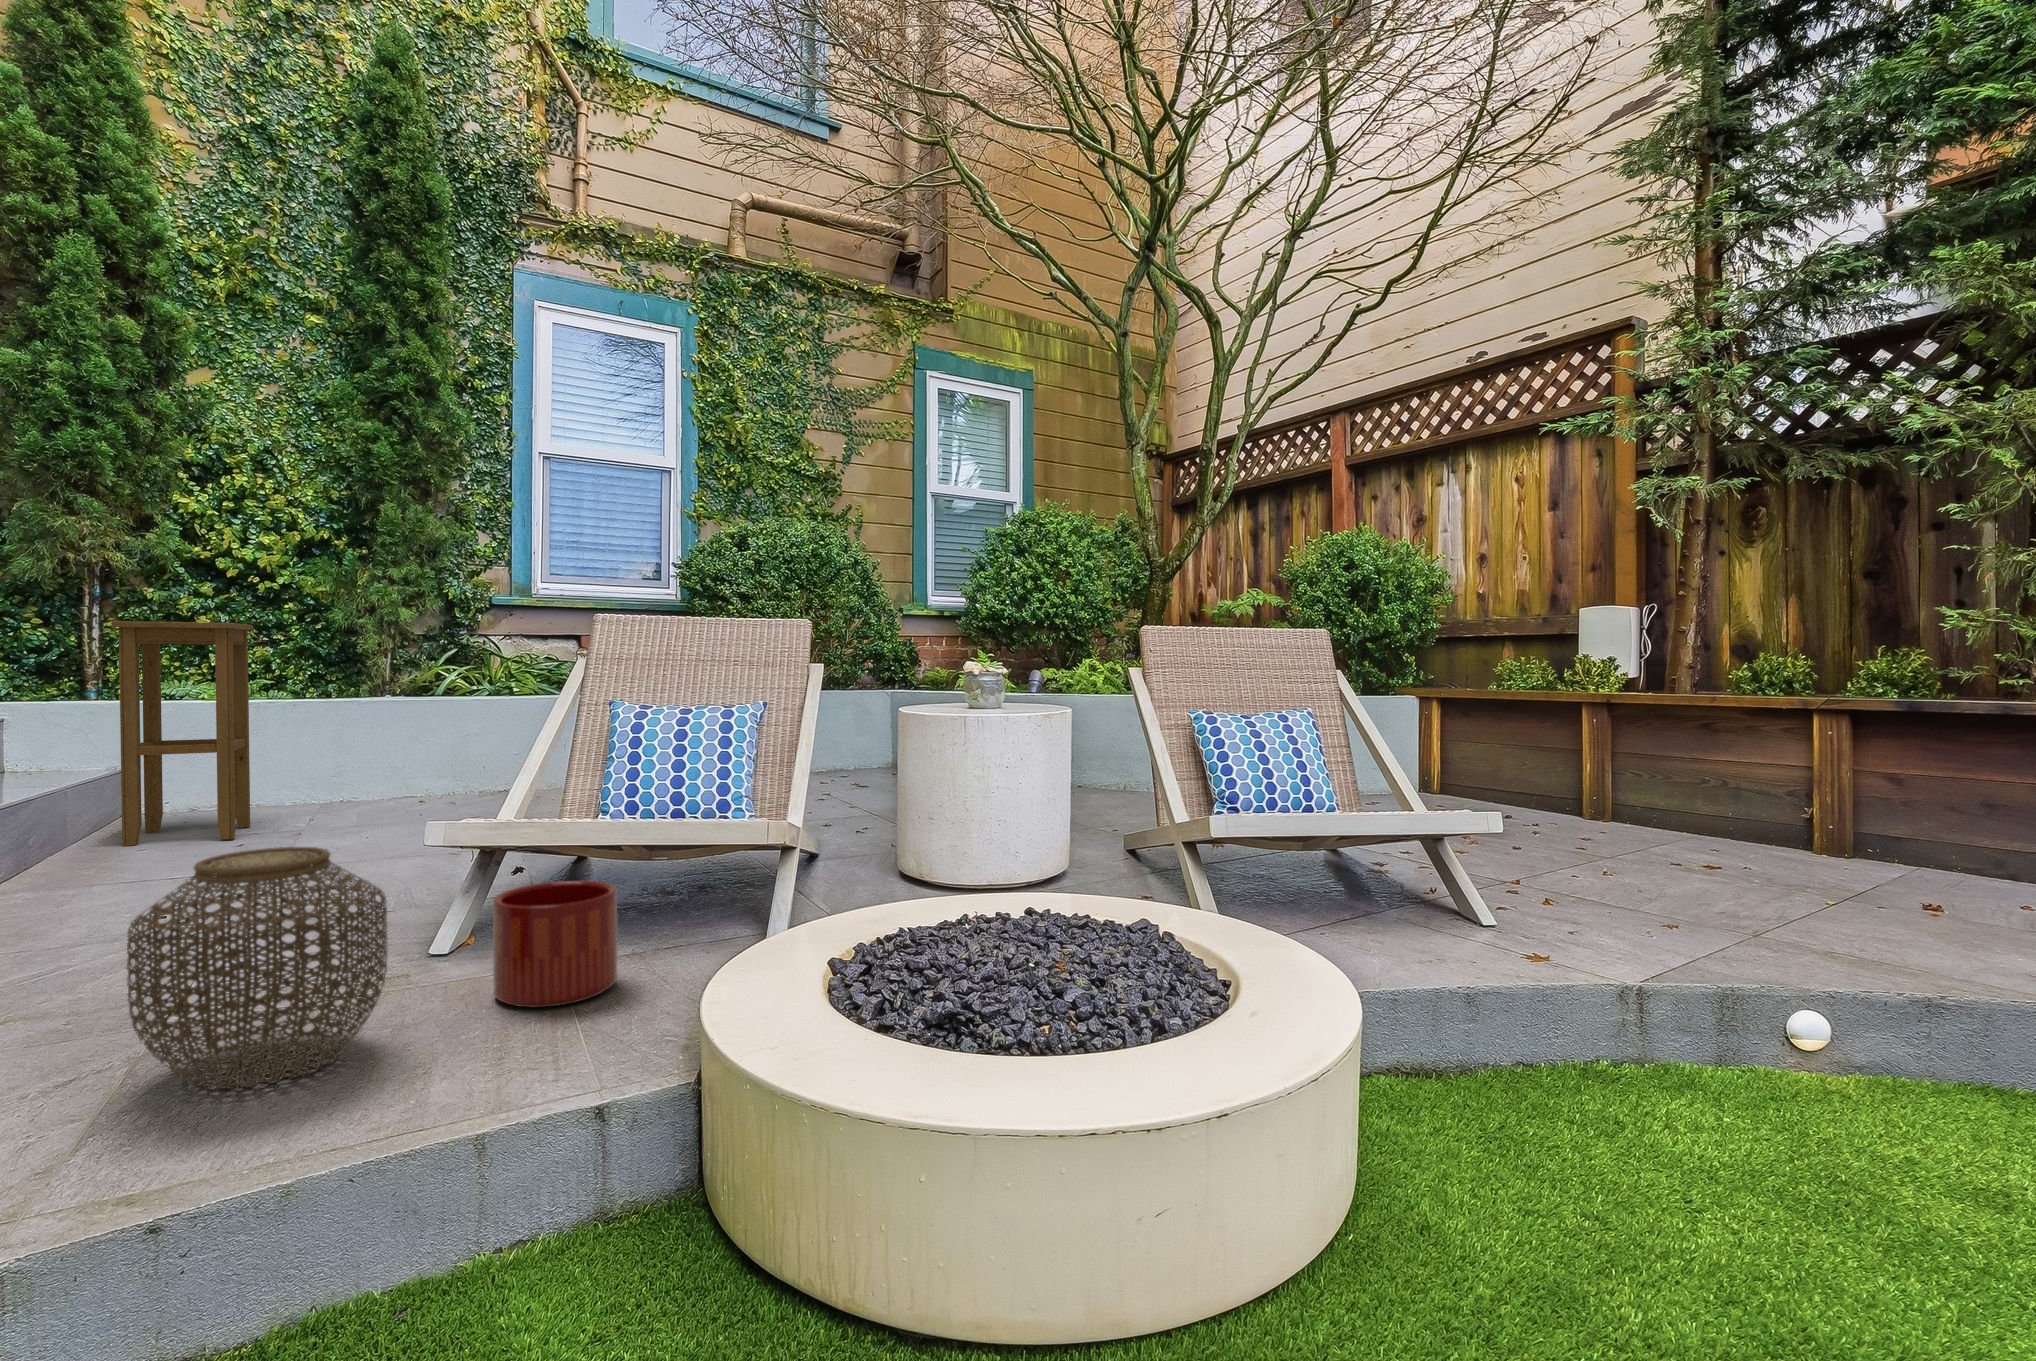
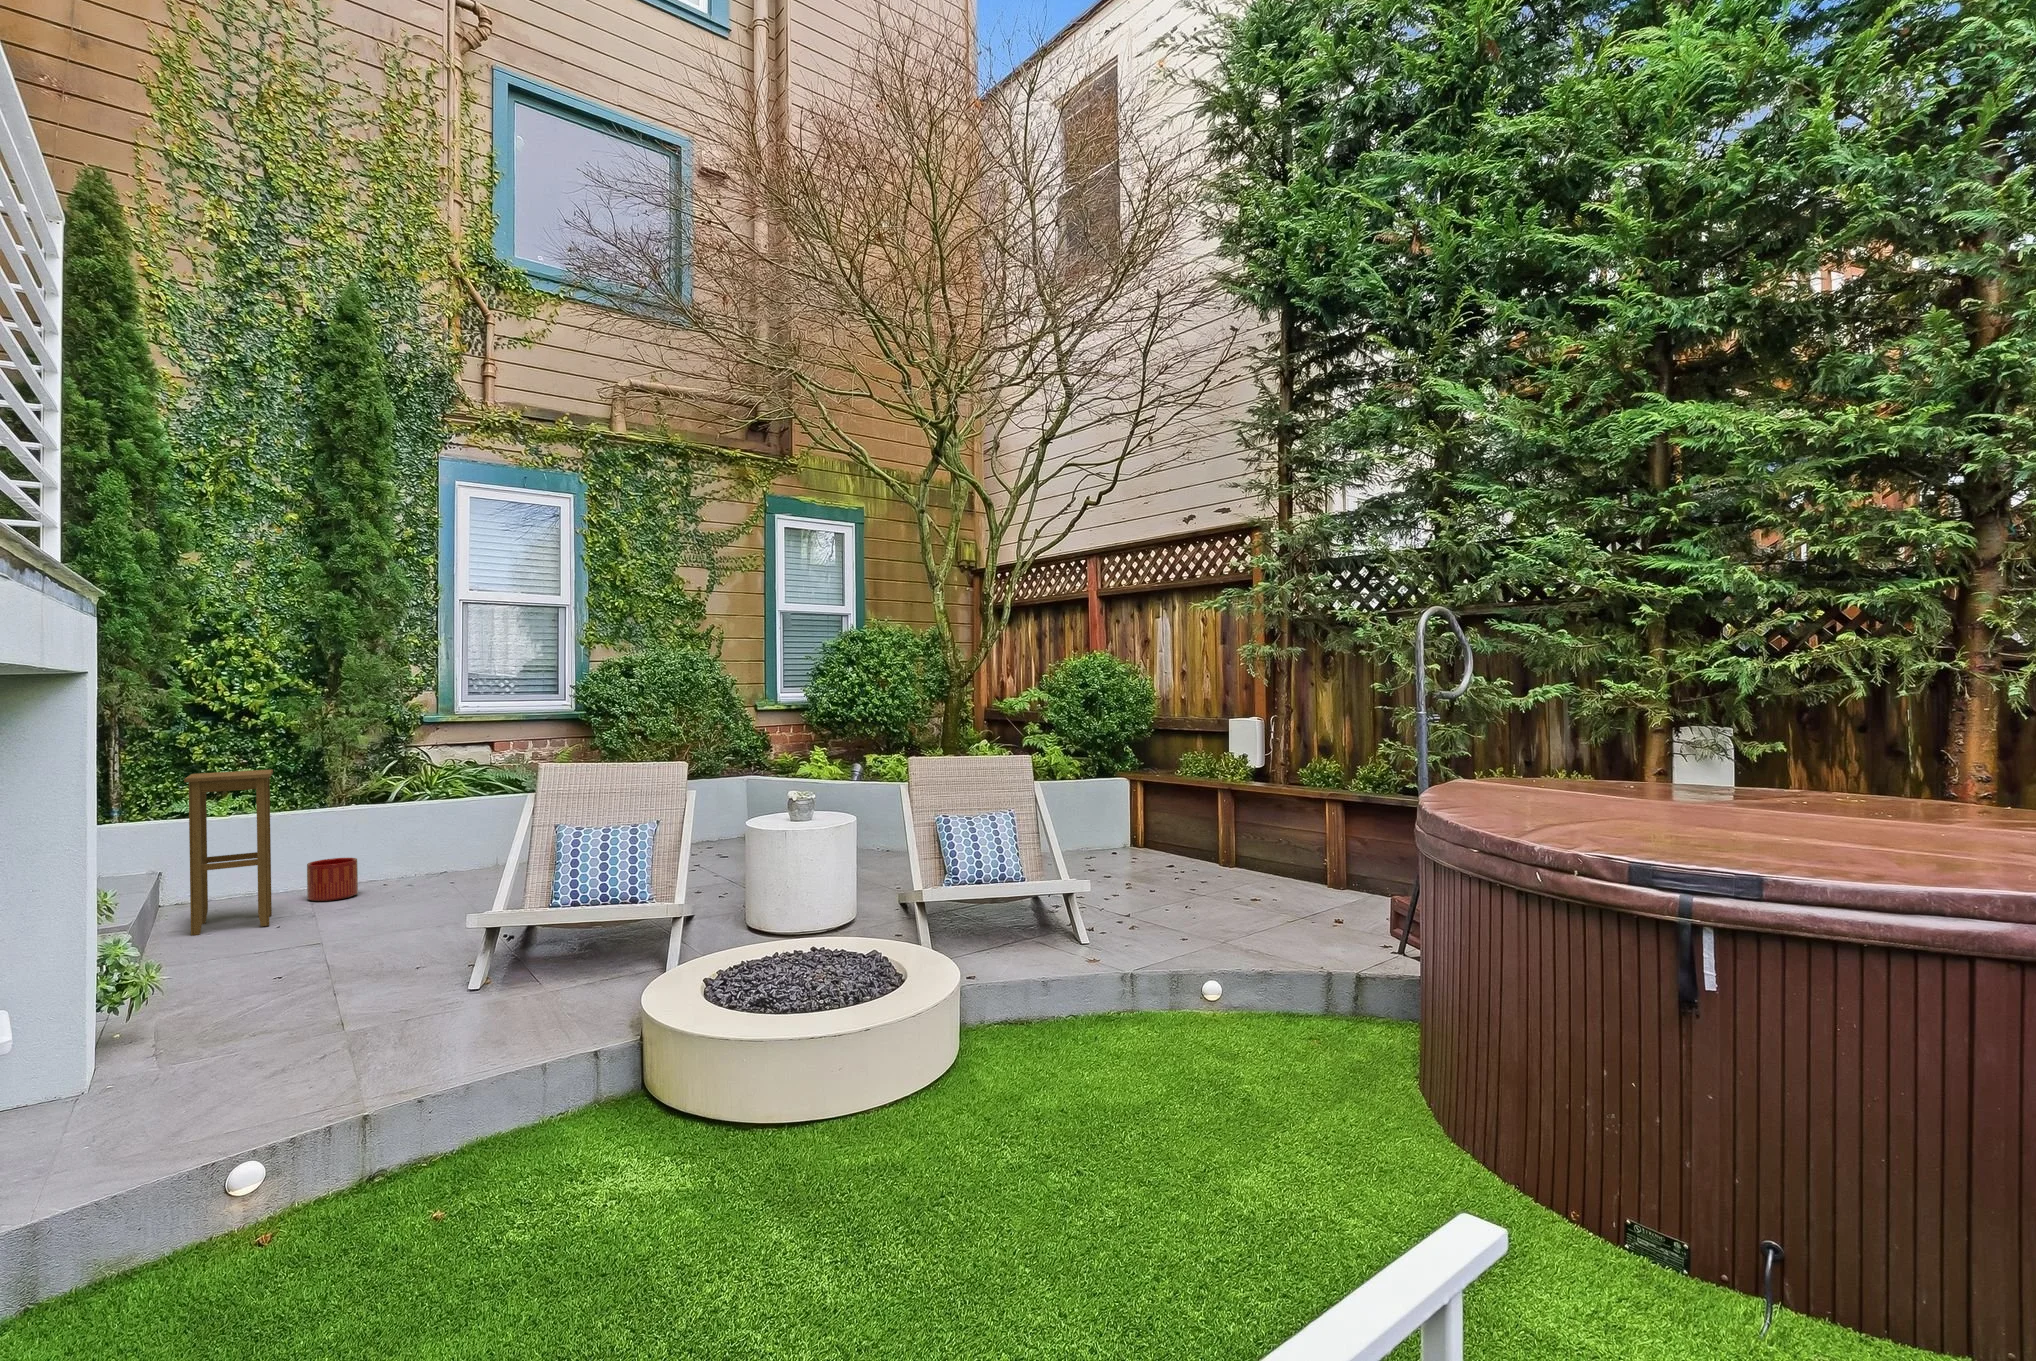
woven basket: present [127,847,388,1089] -> none [347,938,470,1062]
planter: present [493,881,617,1008] -> present [307,858,358,901]

